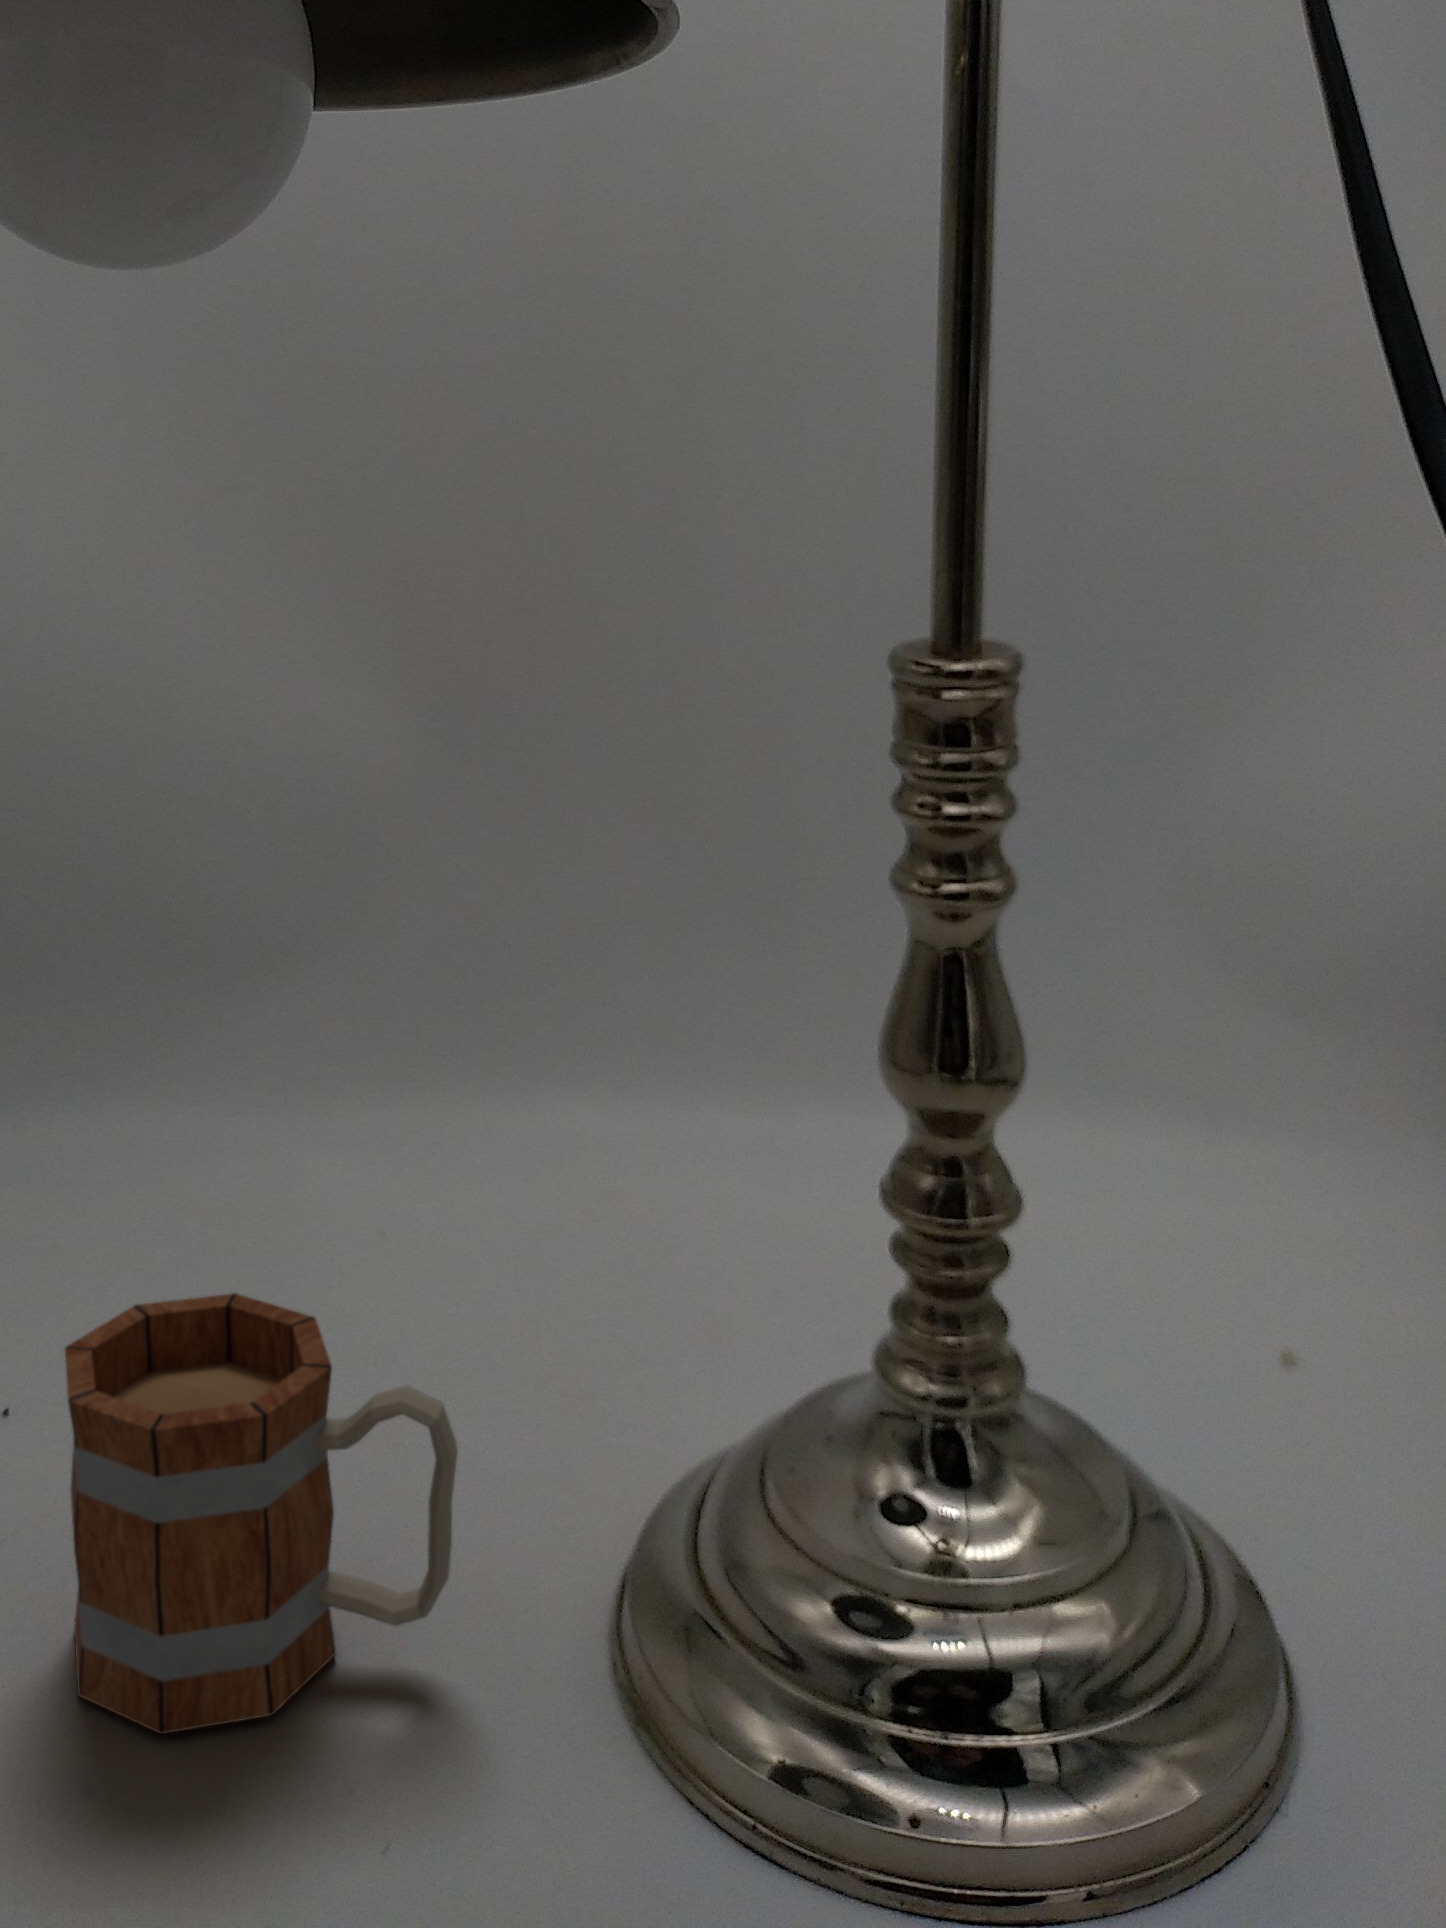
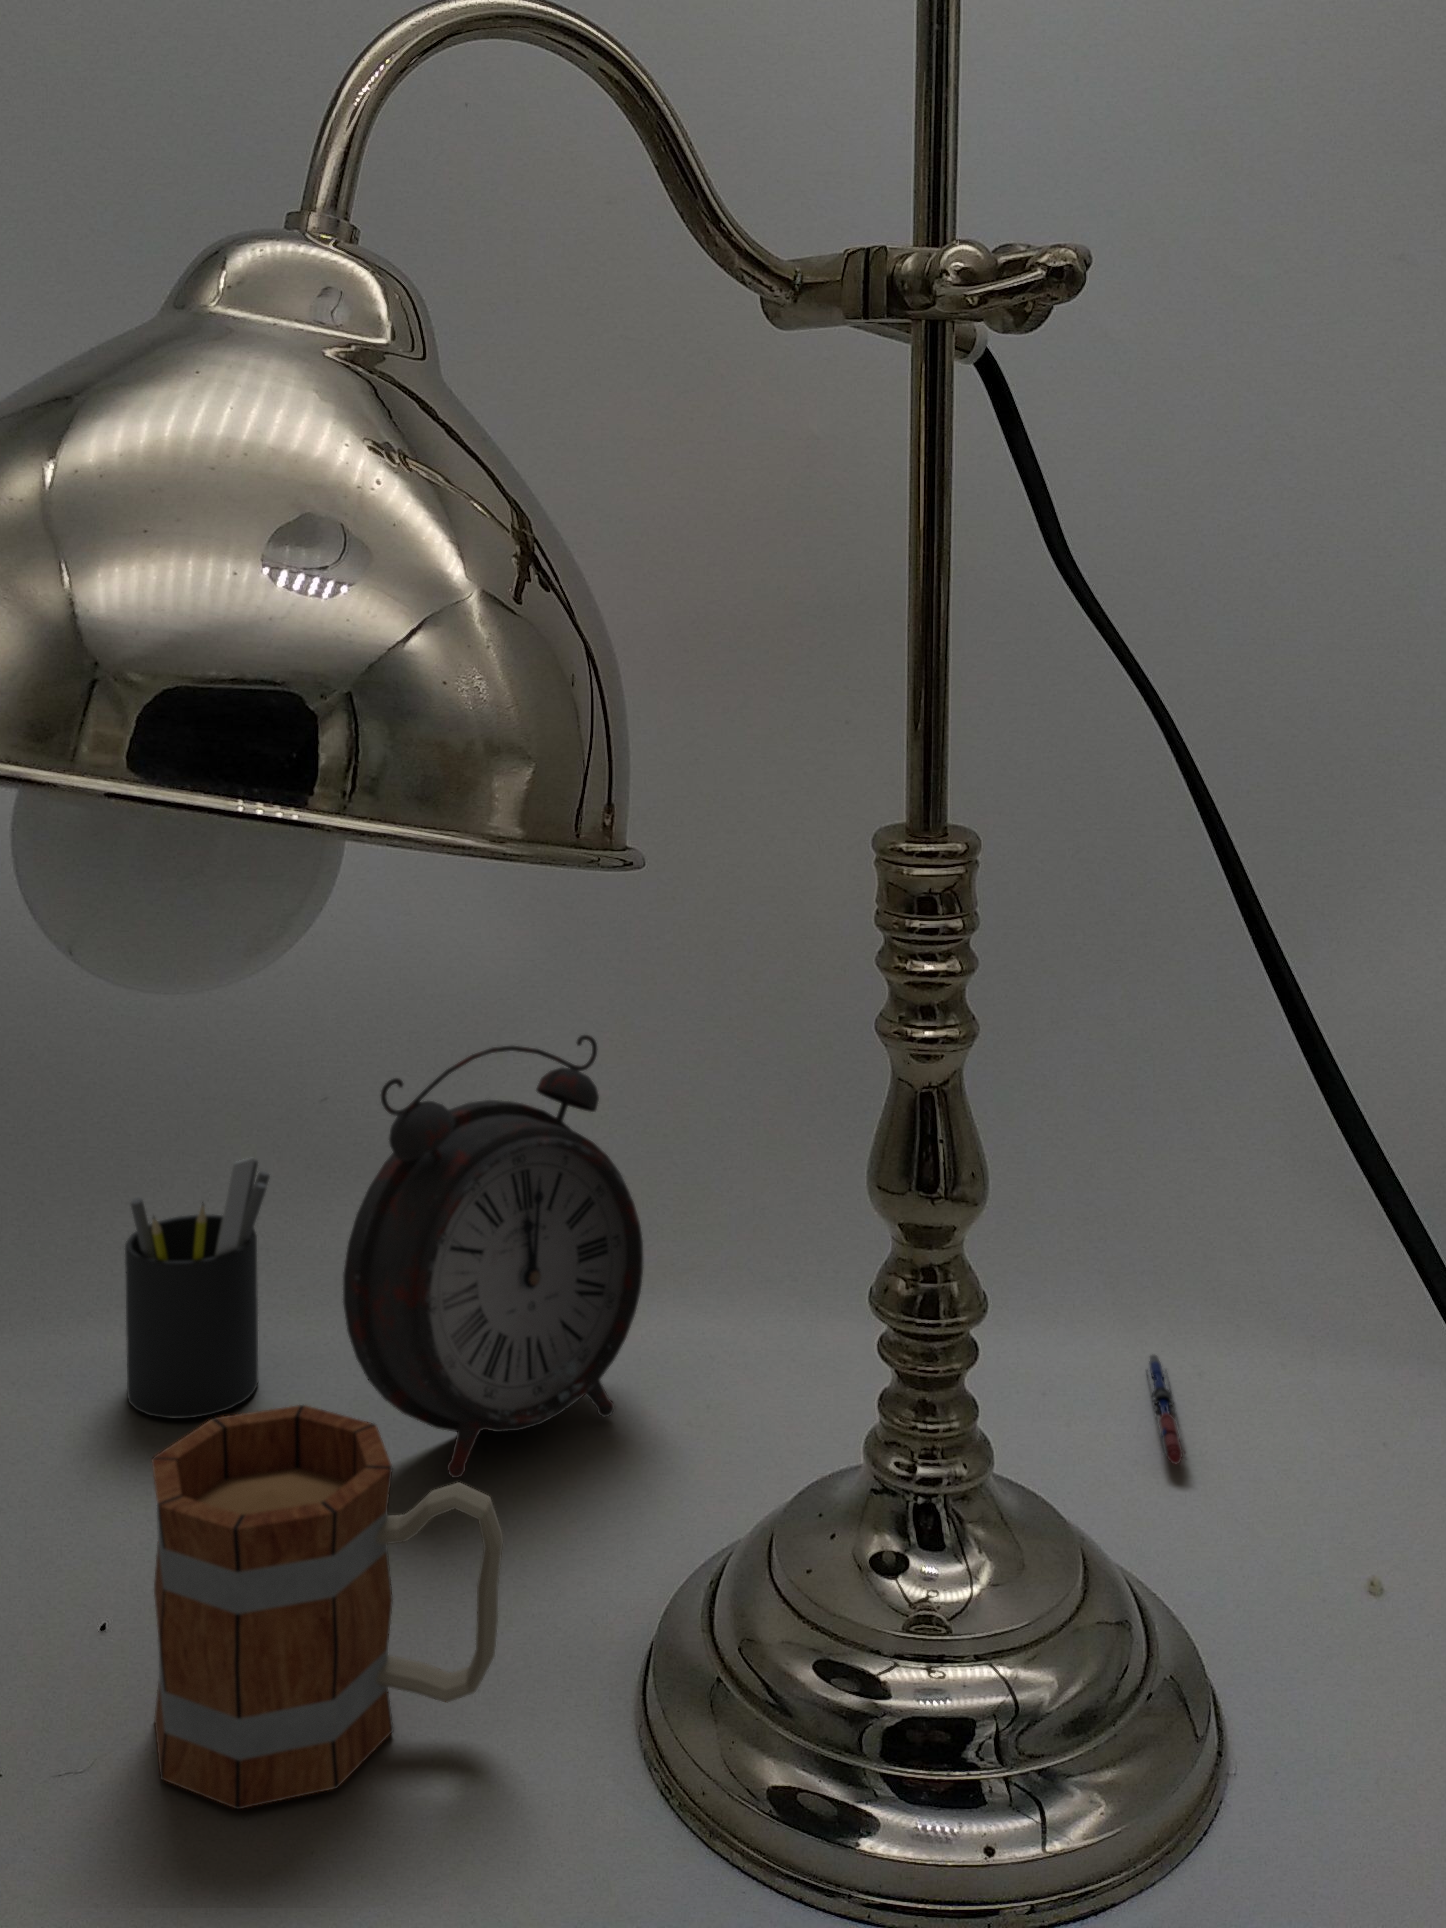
alarm clock: none [287,892,623,1376] -> present [343,1035,643,1478]
pen holder: none [53,1022,209,1302] -> present [125,1158,270,1418]
pen: none [1196,1263,1250,1388] -> present [1149,1355,1184,1464]

